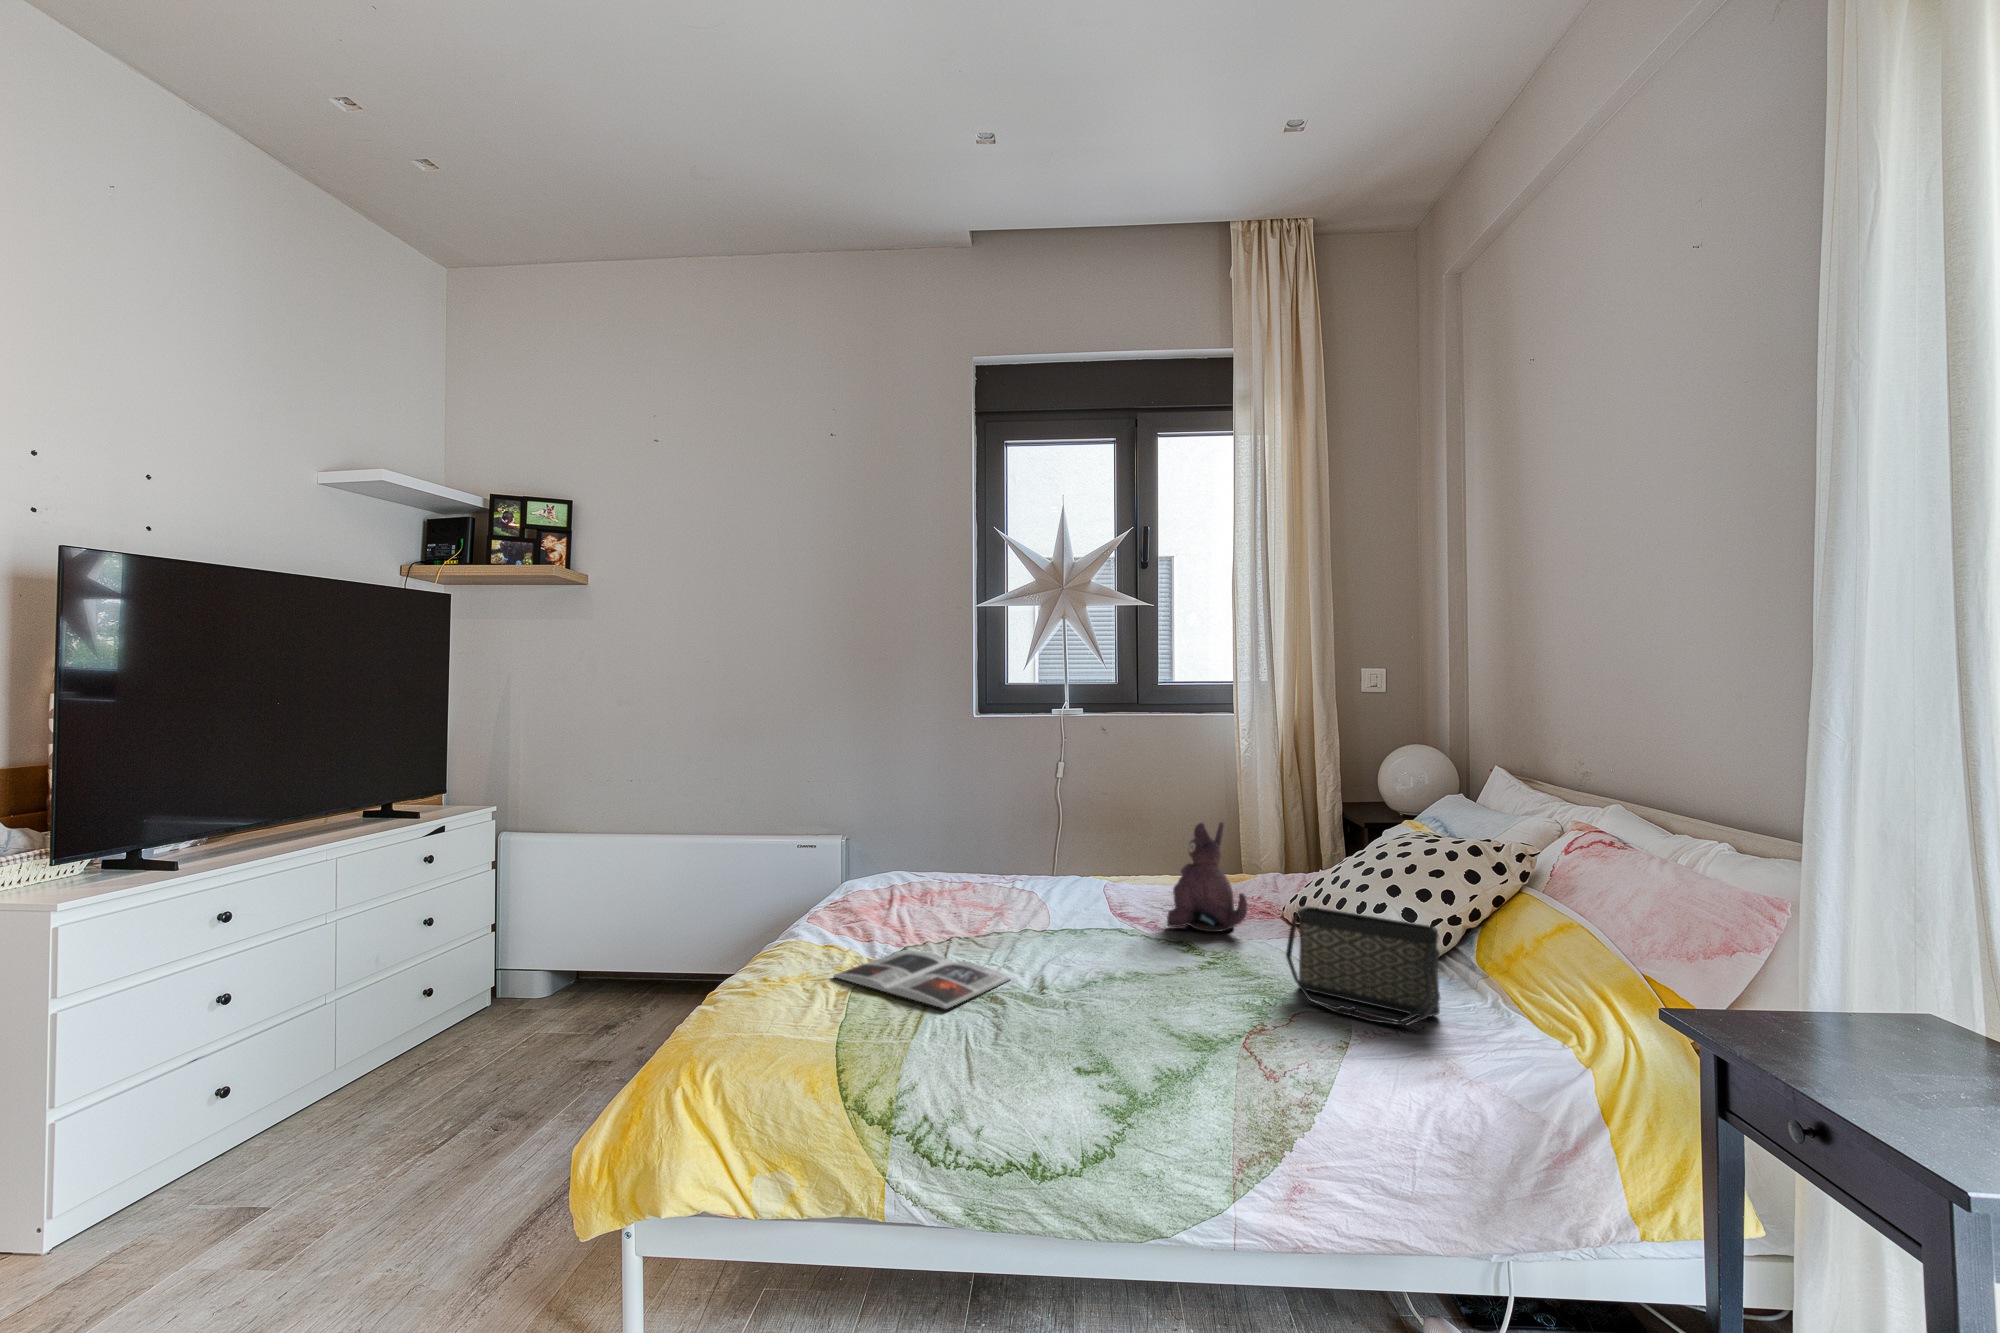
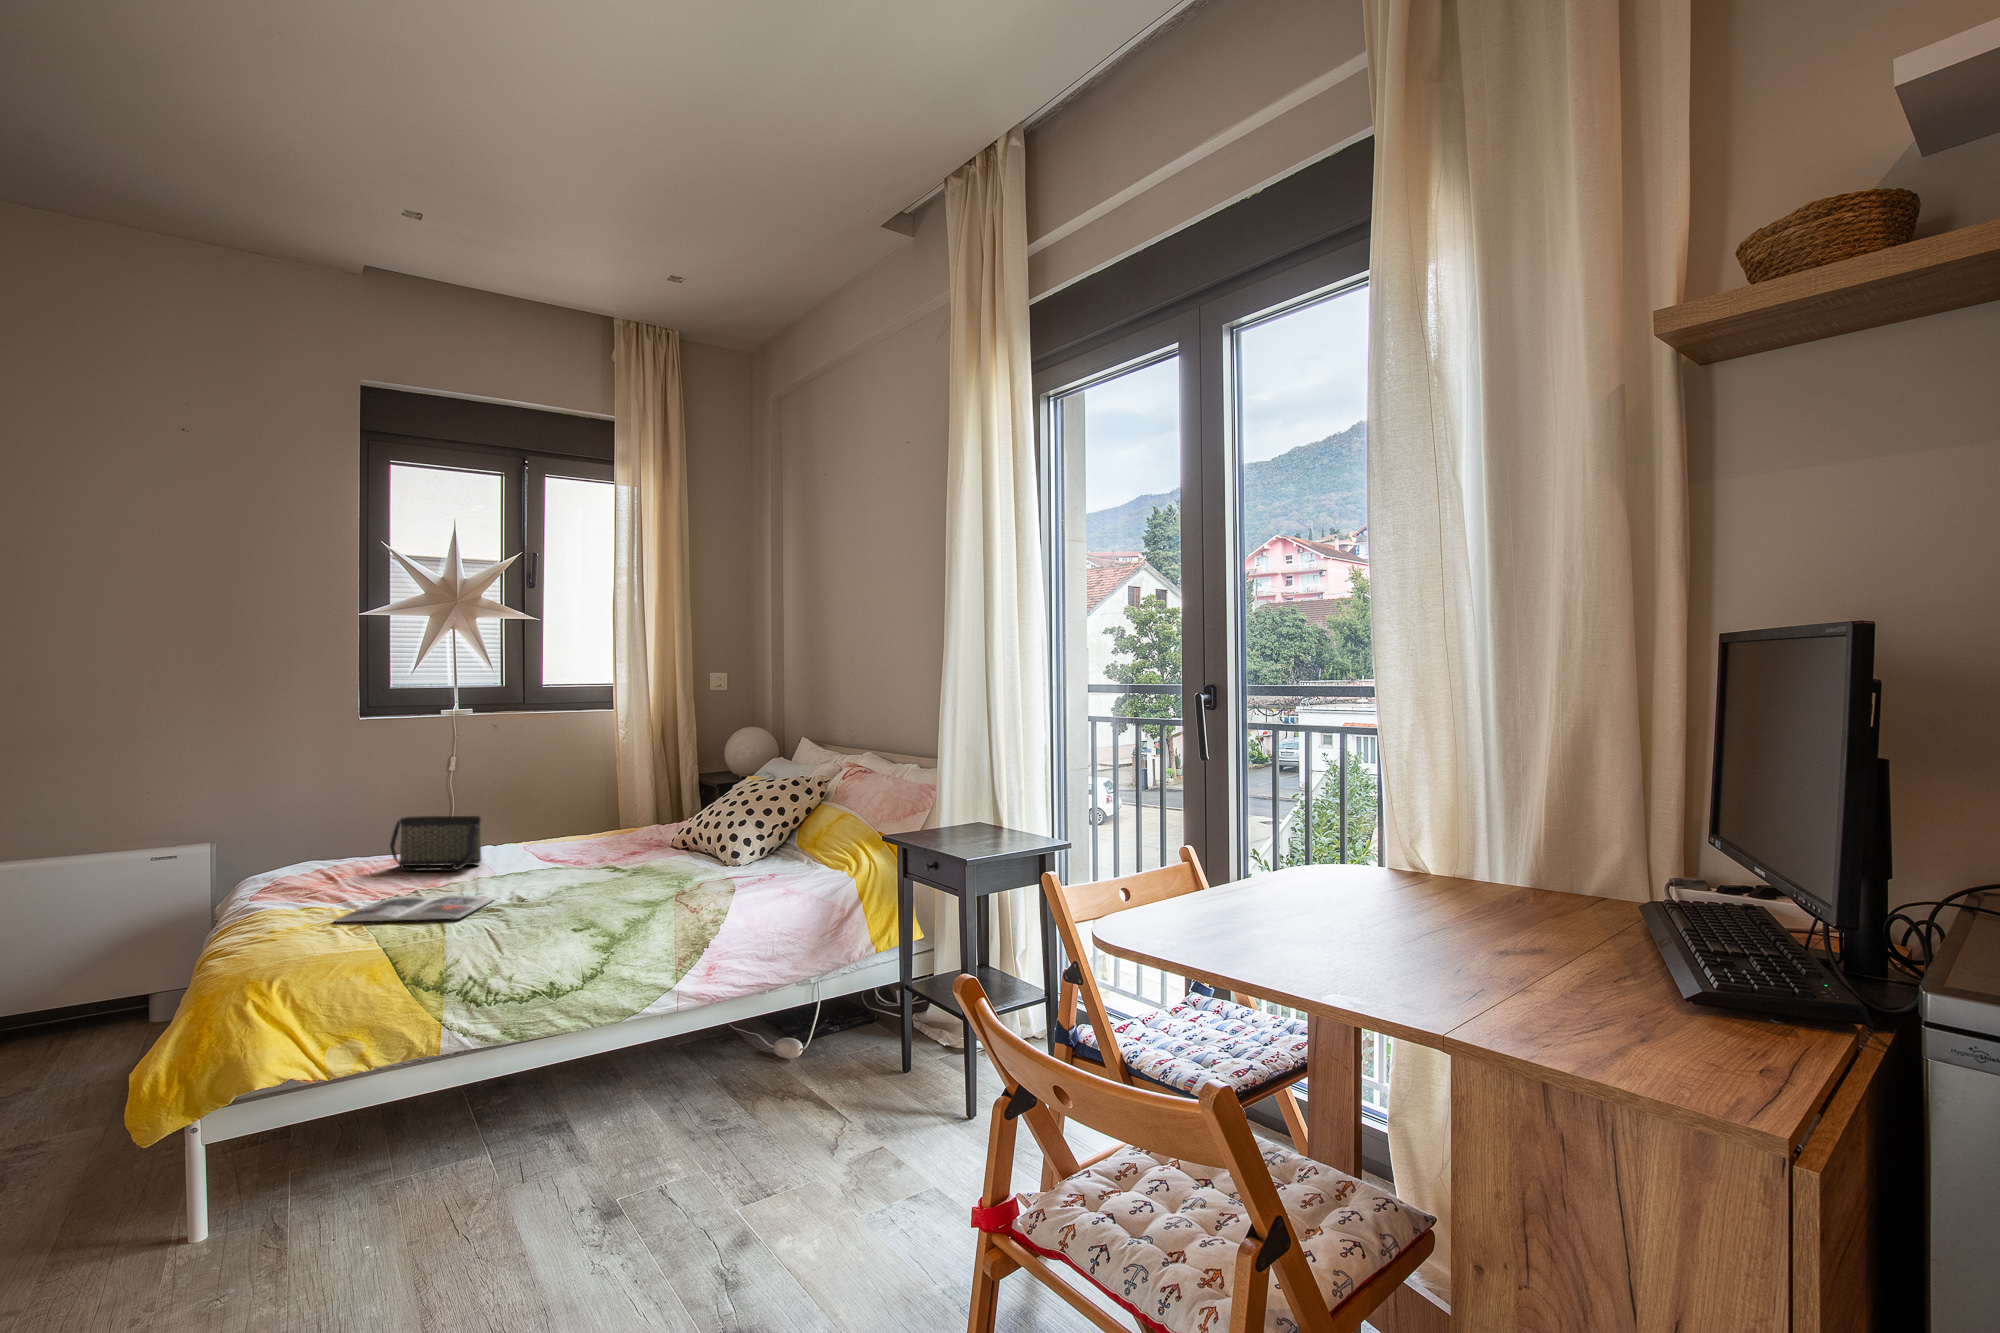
plush toy: present [1167,822,1248,932] -> none [595,782,656,859]
handbag: present [1286,906,1440,1026] -> present [390,816,481,871]

